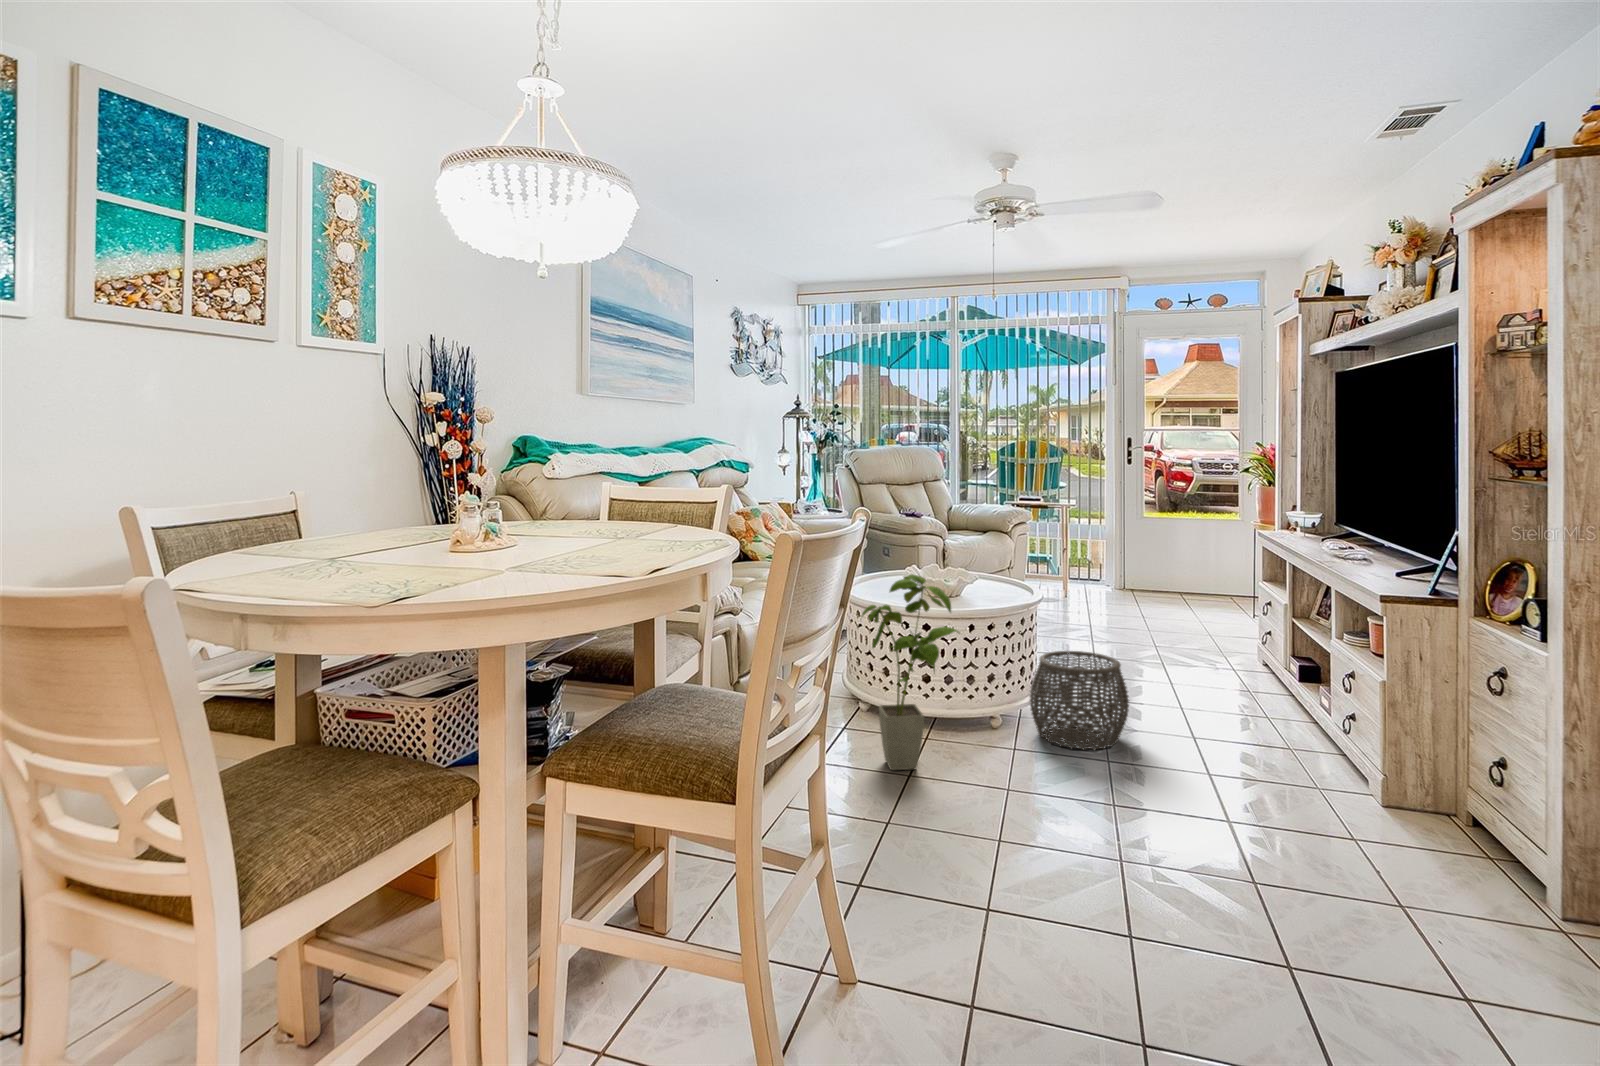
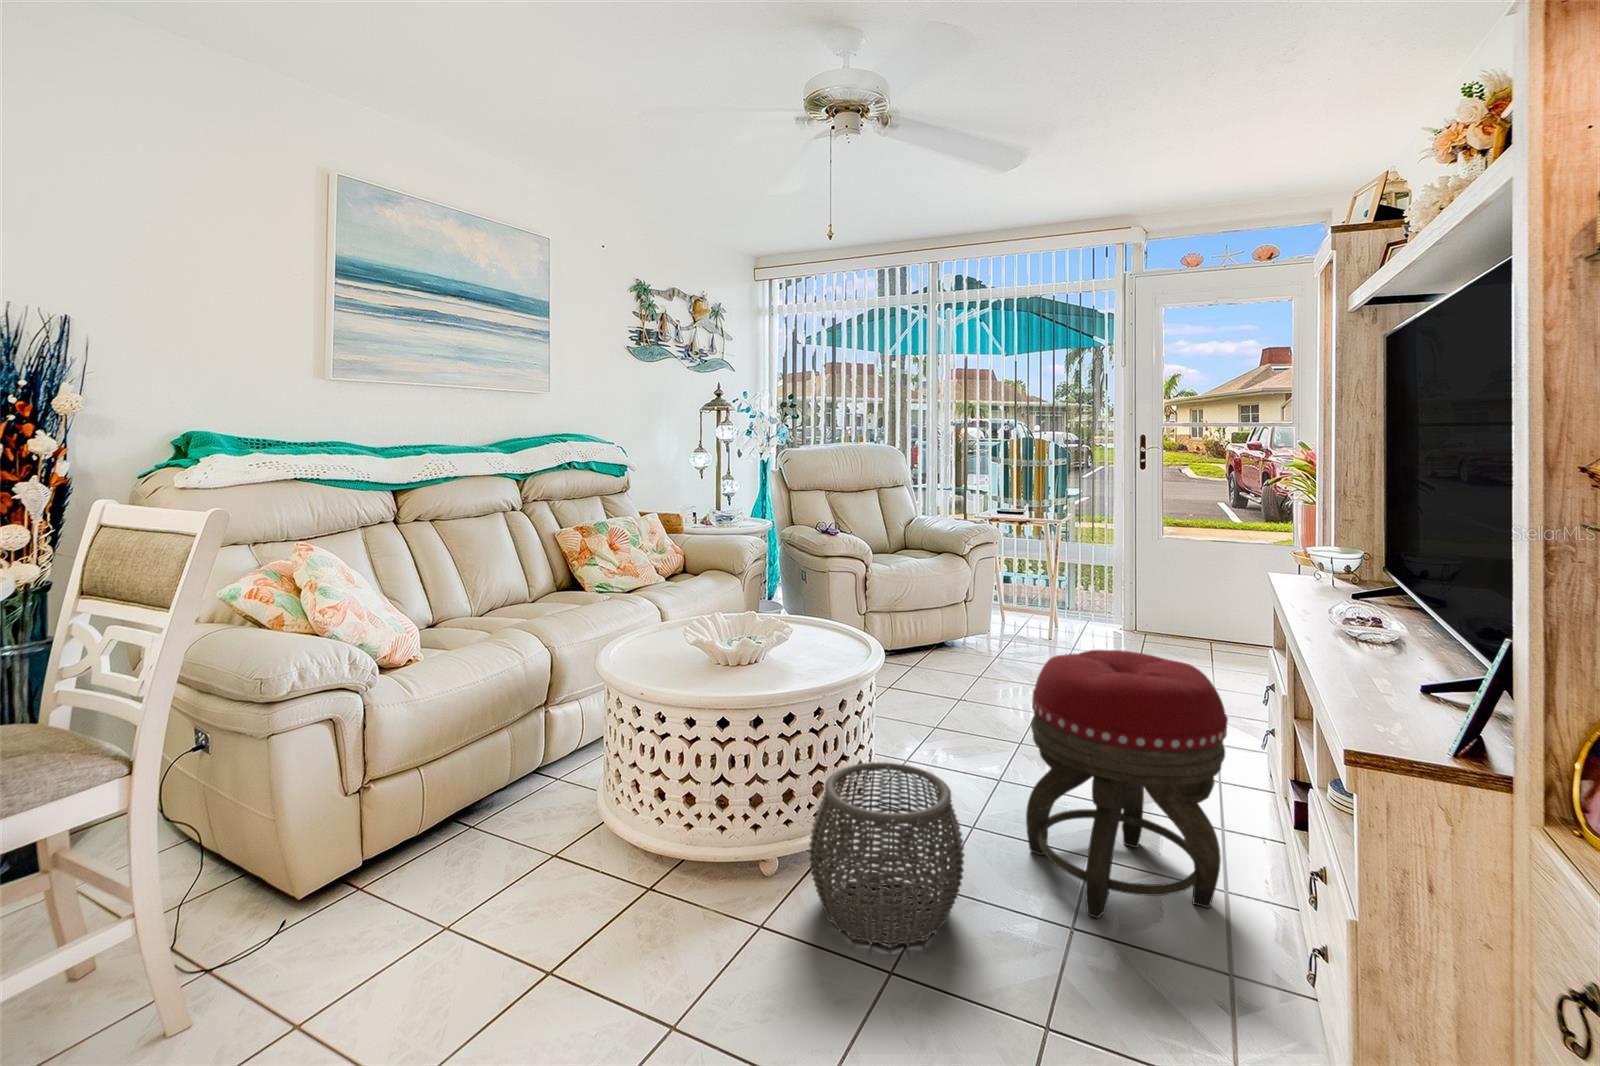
house plant: present [862,575,960,770] -> none [485,644,668,965]
footstool: none [1139,577,1268,732] -> present [1026,650,1228,918]

